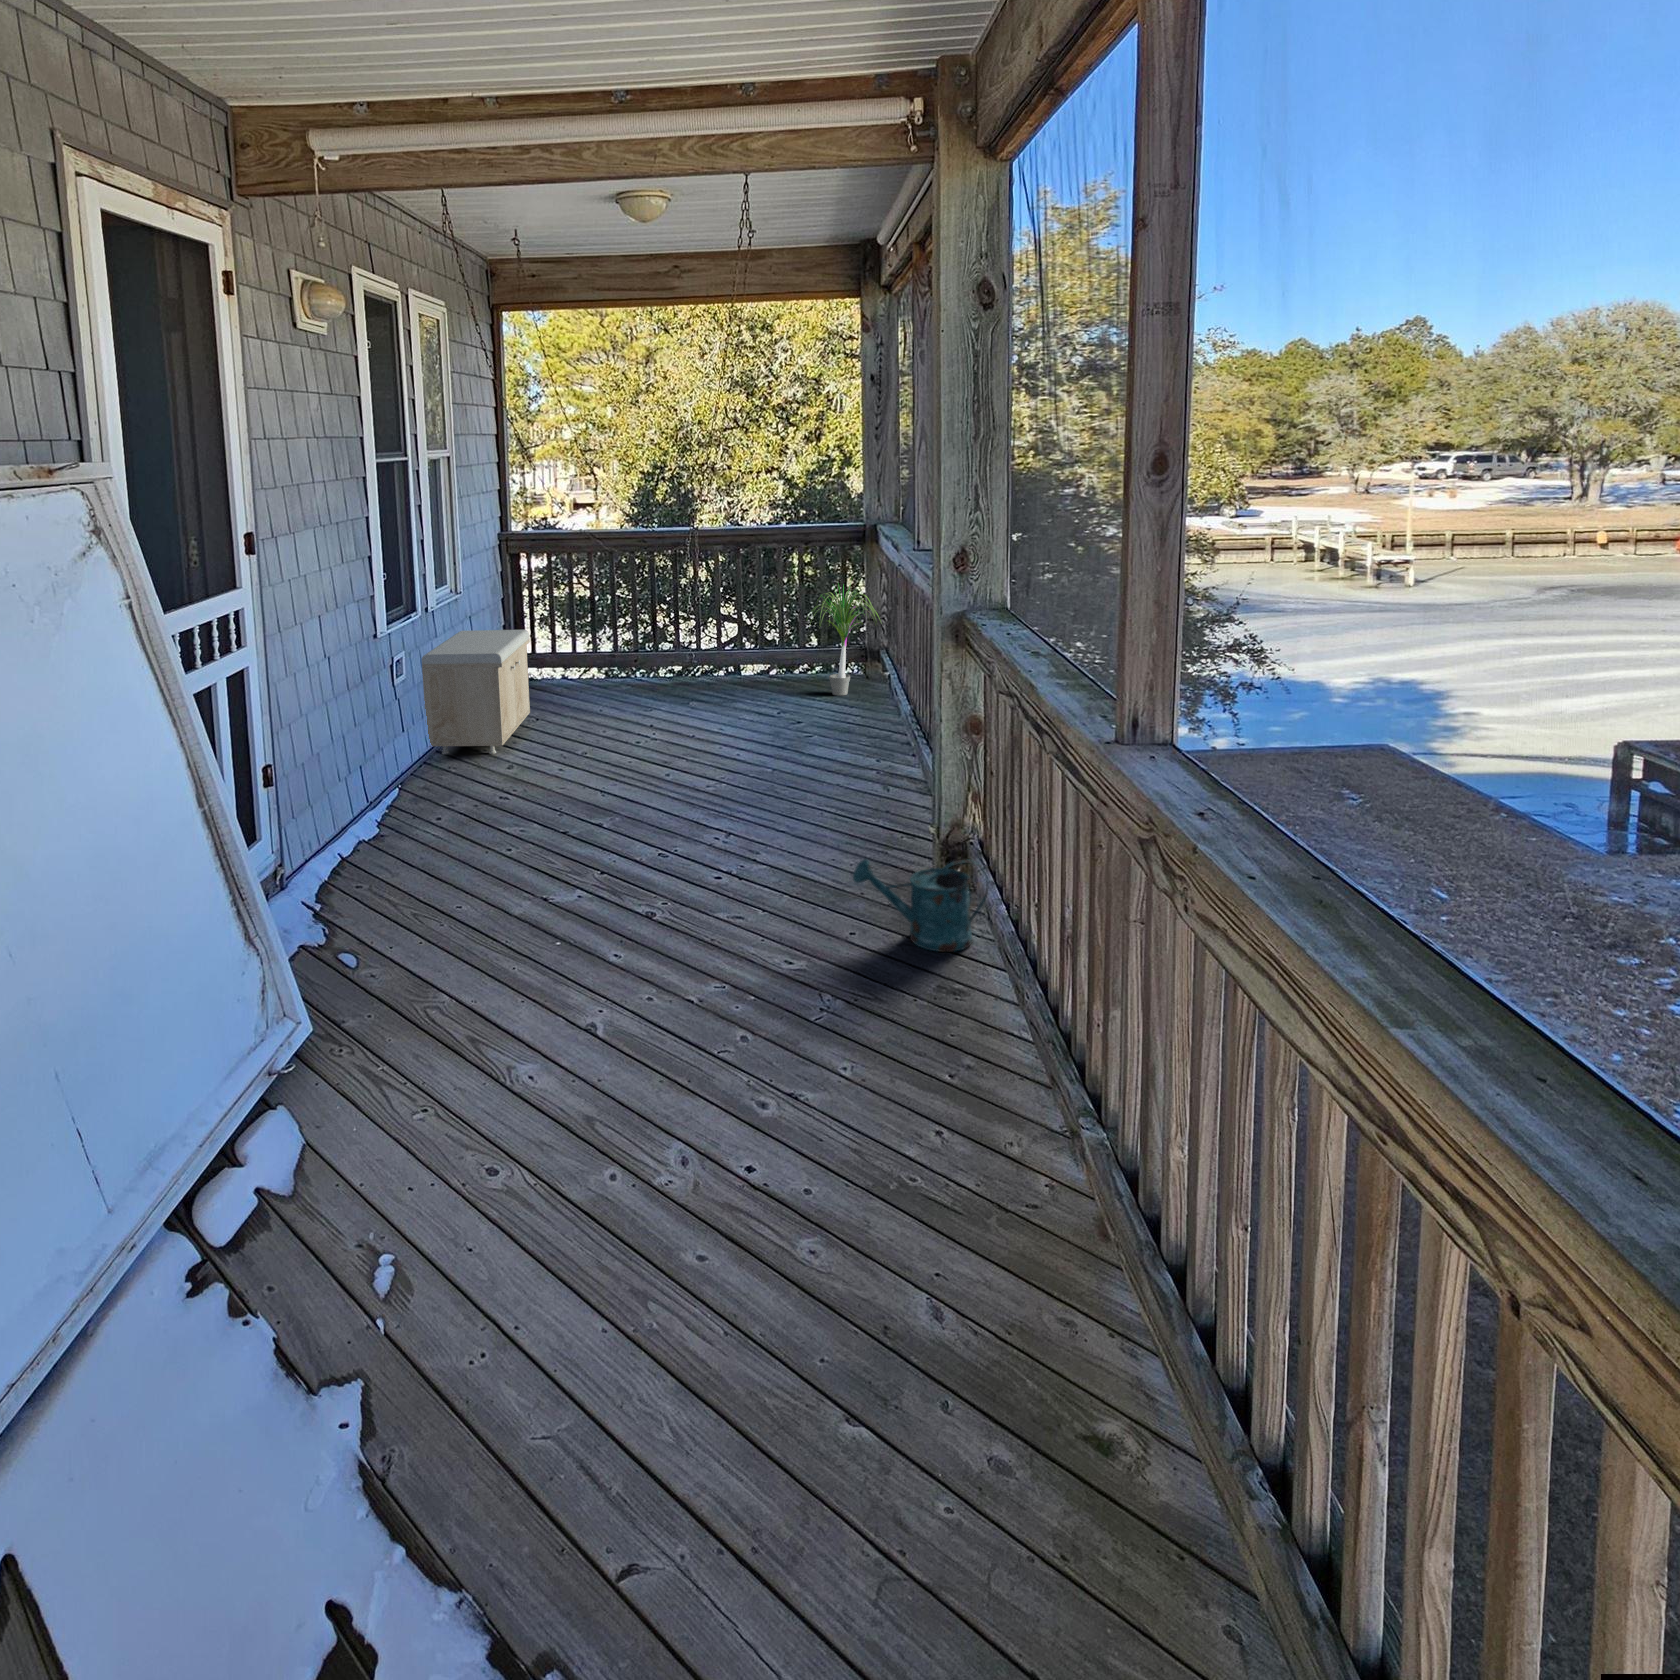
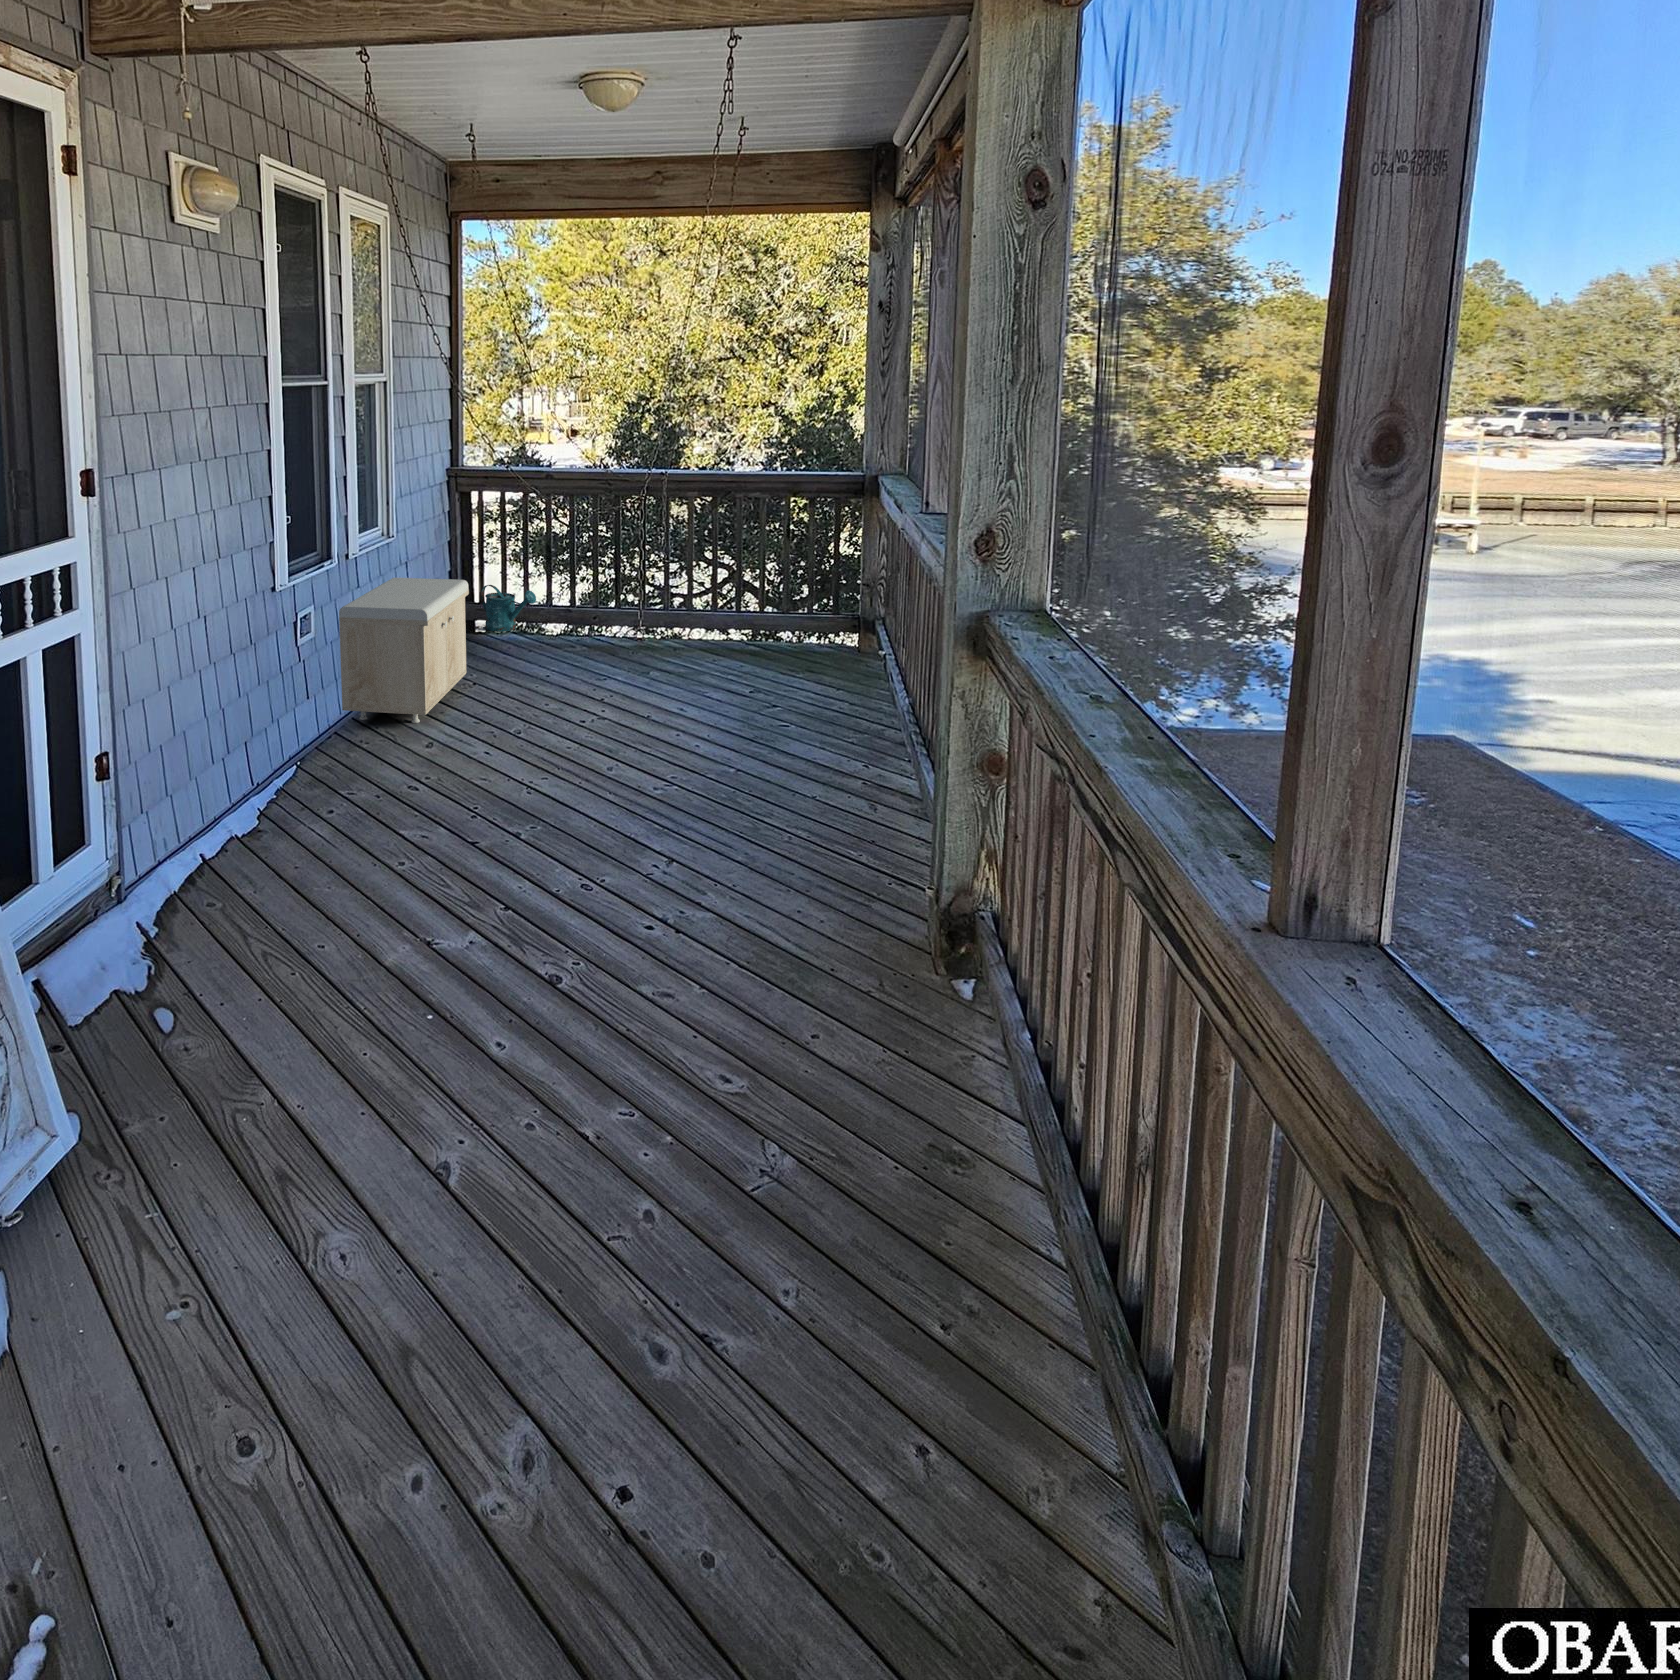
potted plant: present [814,584,875,695] -> none [785,532,879,670]
watering can: present [853,859,988,952] -> present [481,585,536,631]

